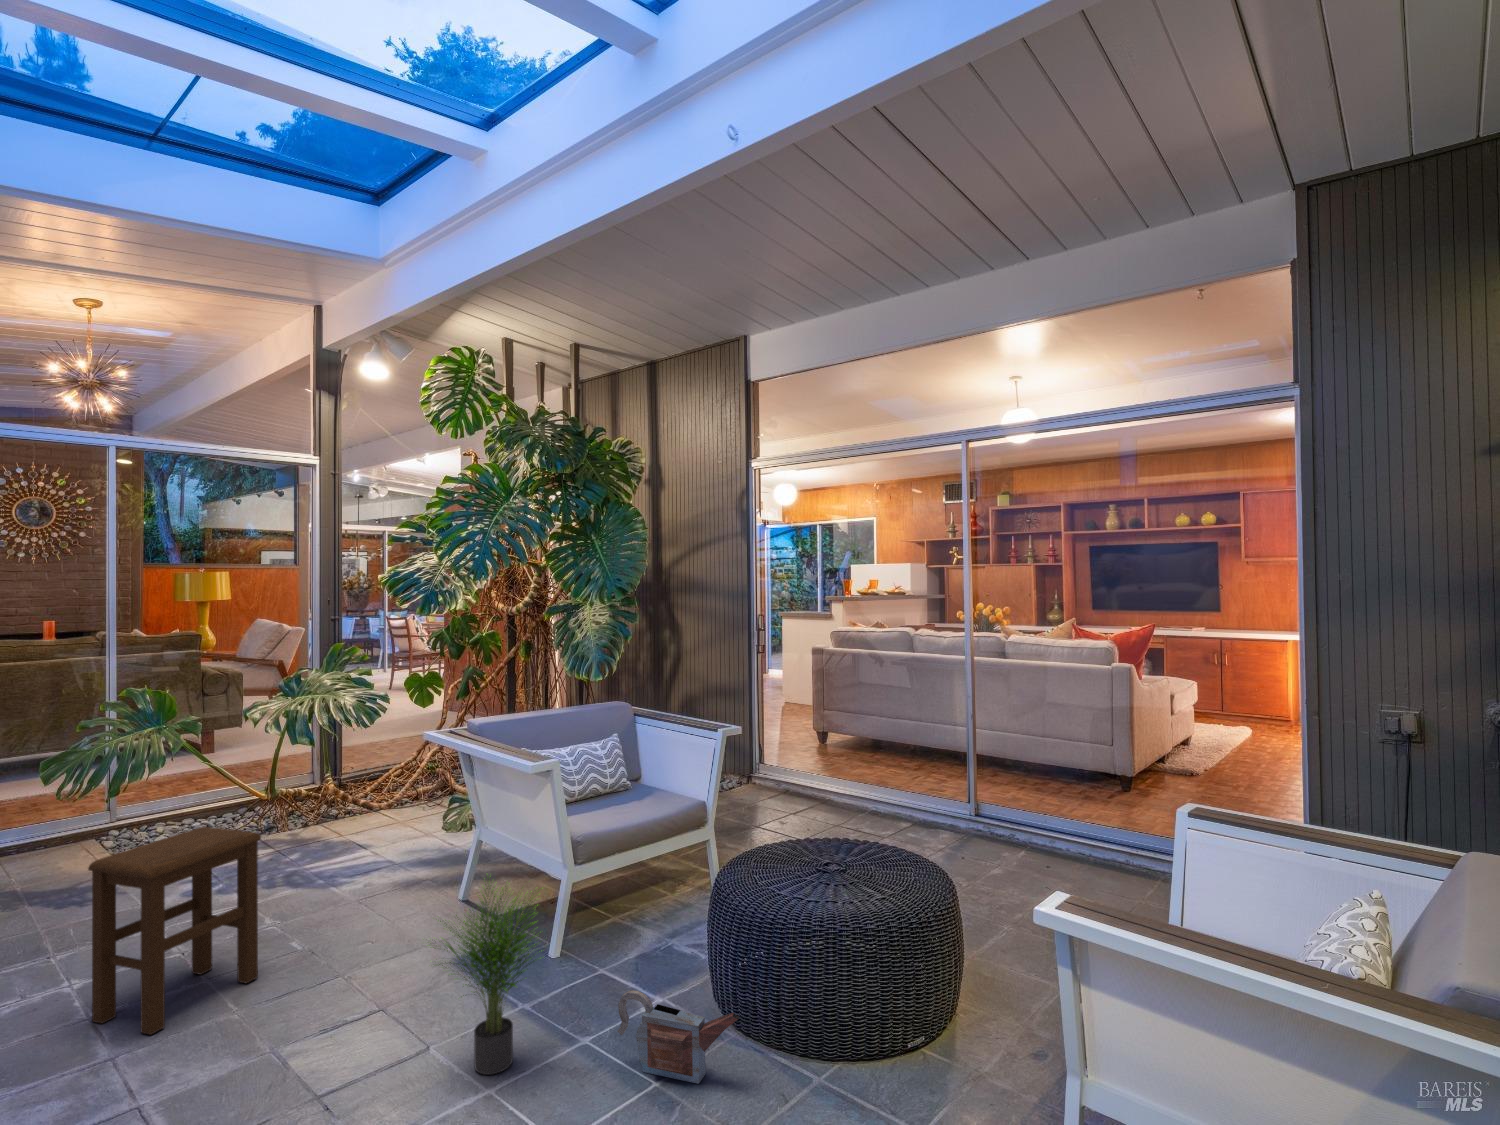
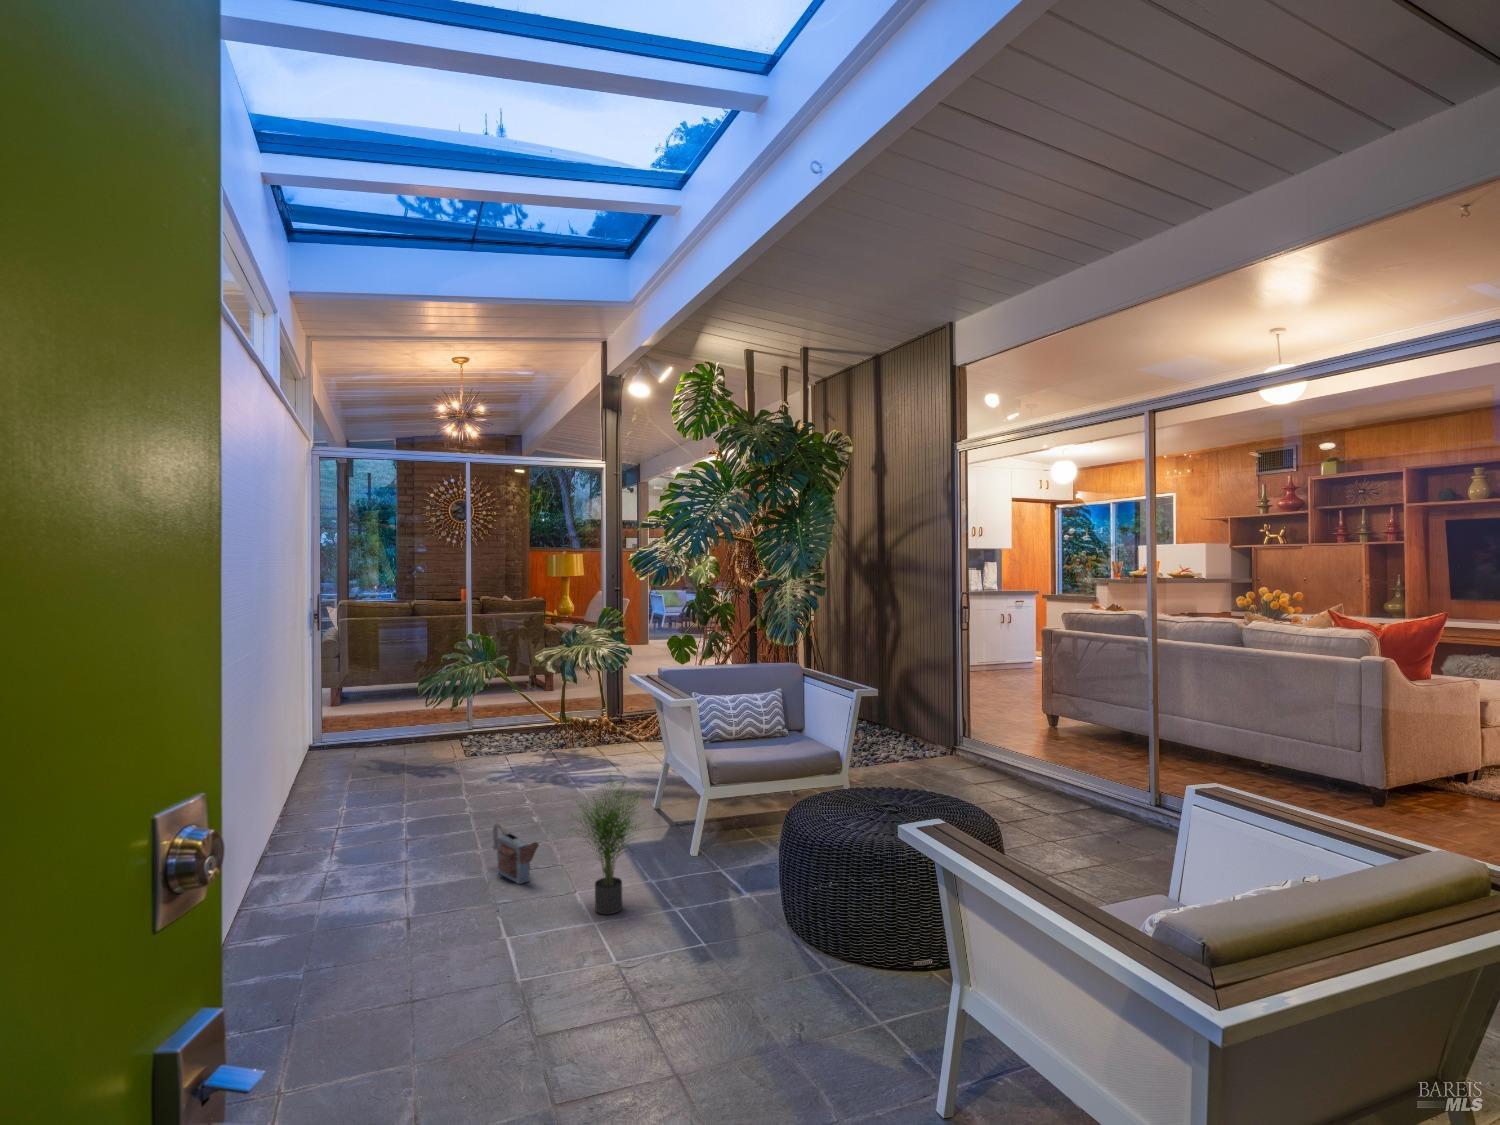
stool: present [88,827,261,1035] -> none [405,726,505,854]
watering can: present [617,990,739,1084] -> present [493,823,539,884]

